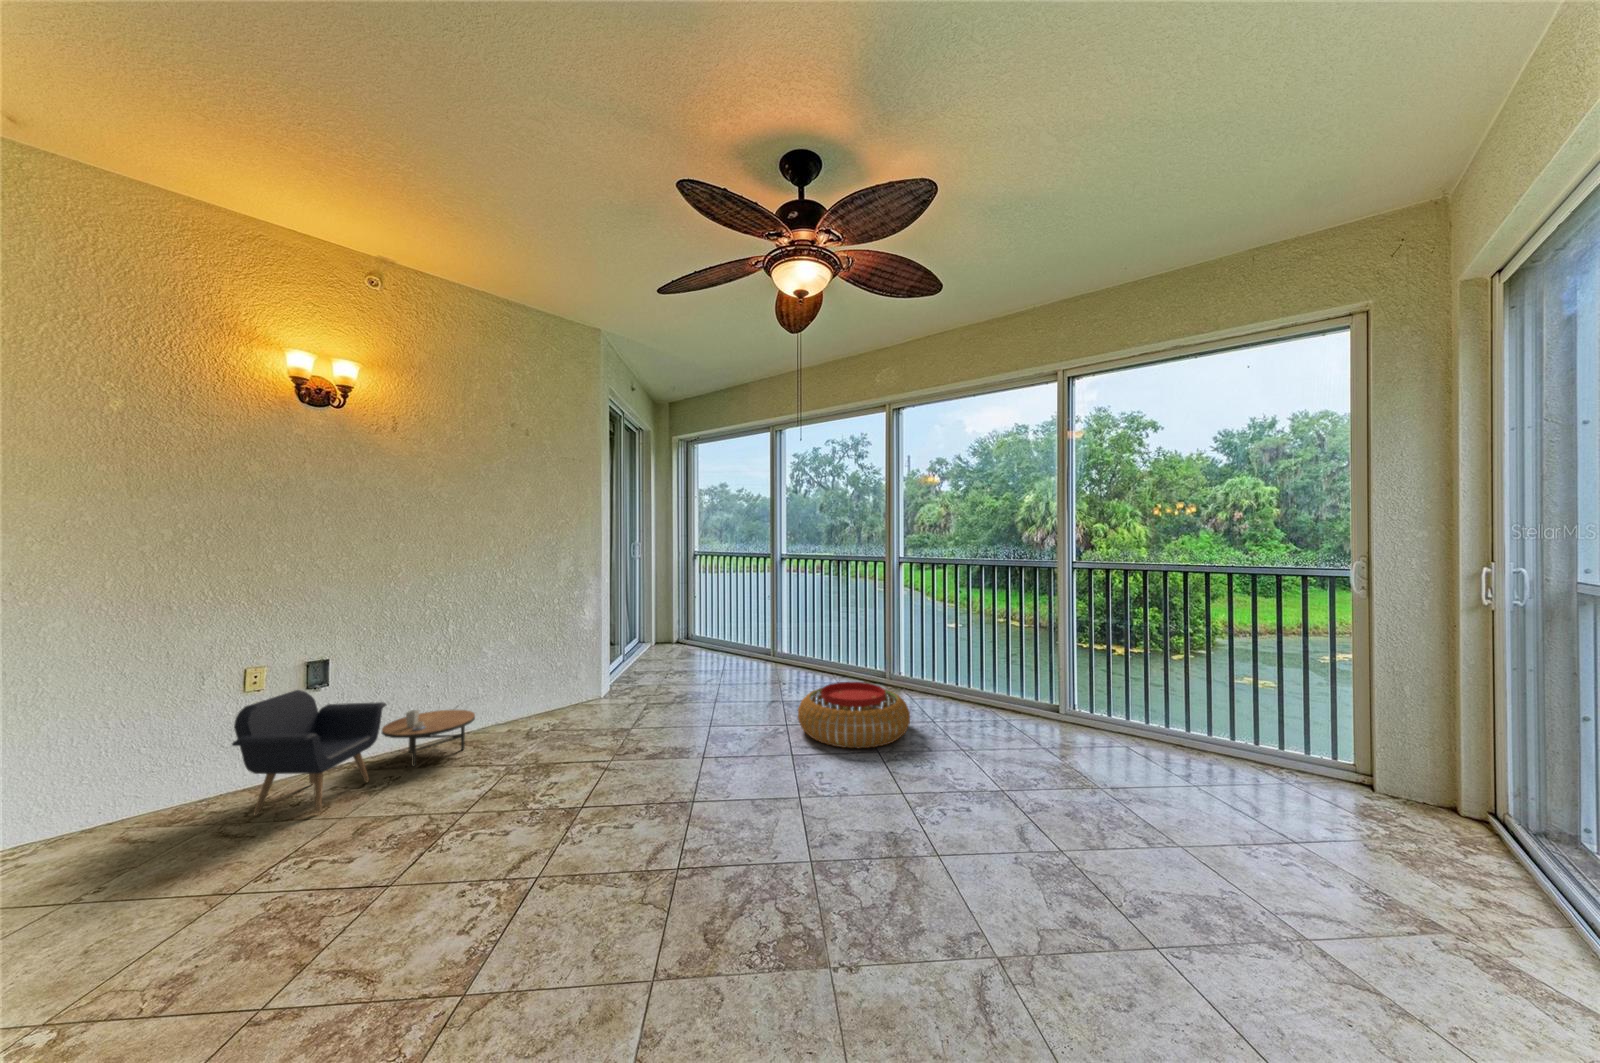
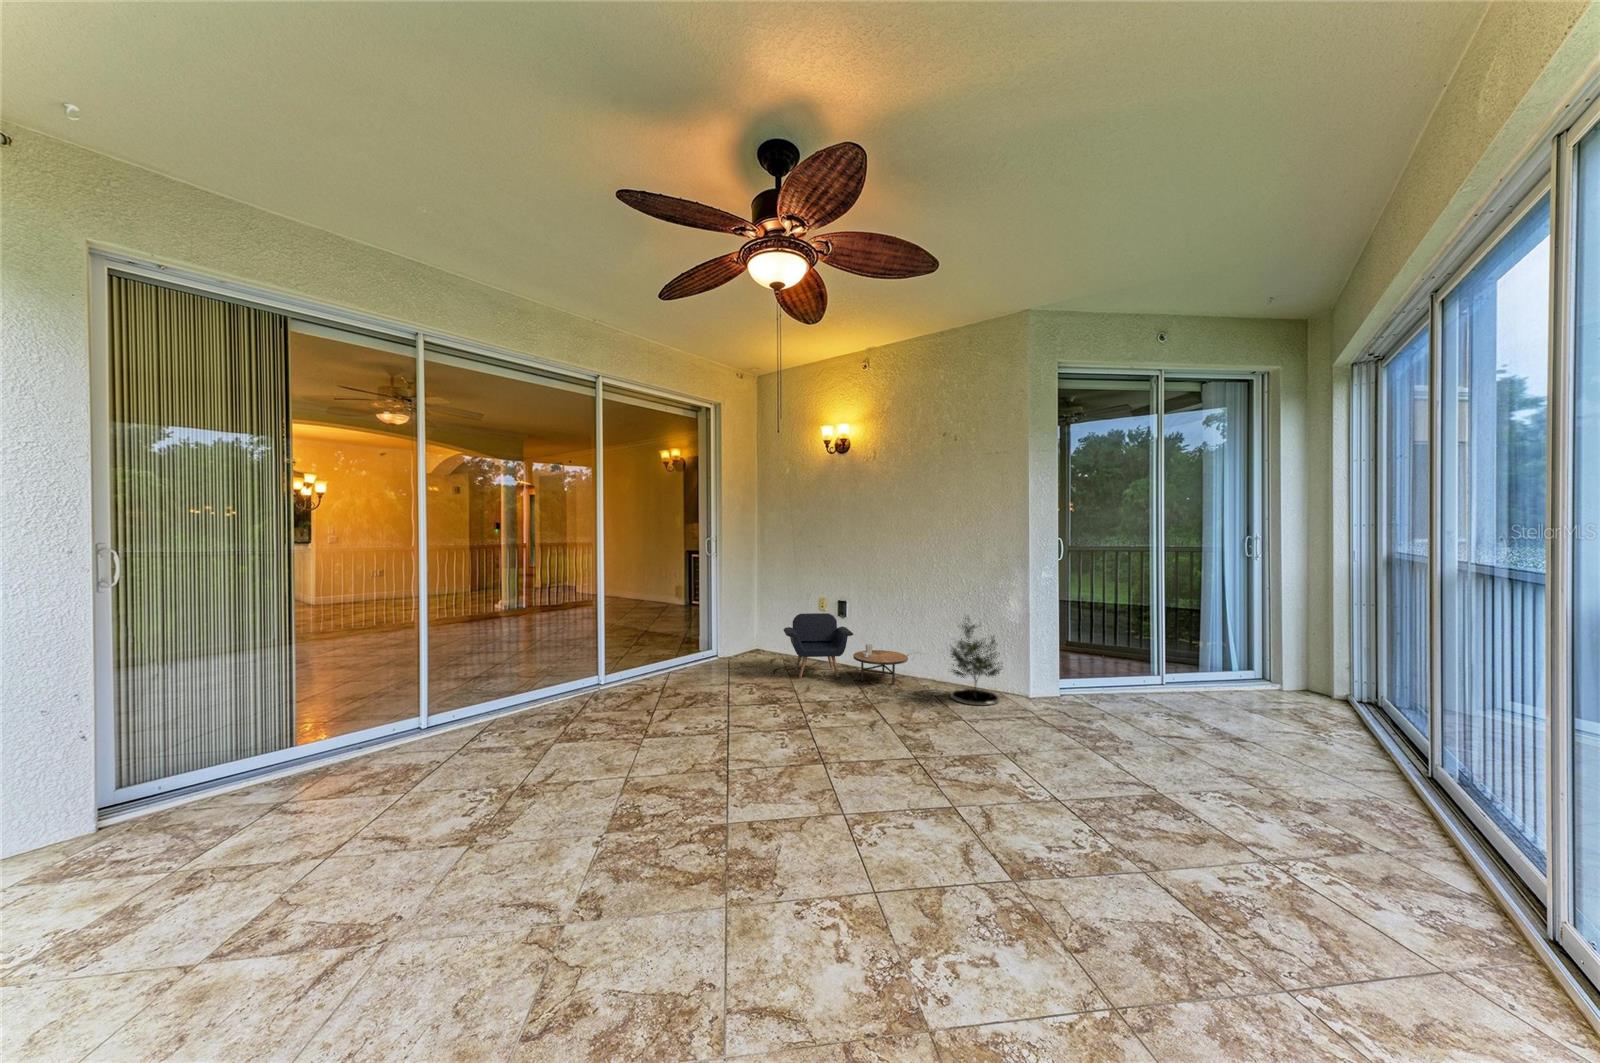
potted tree: none [537,631,593,728] -> present [951,618,1001,706]
pouf: present [798,682,910,748] -> none [1000,768,1225,919]

